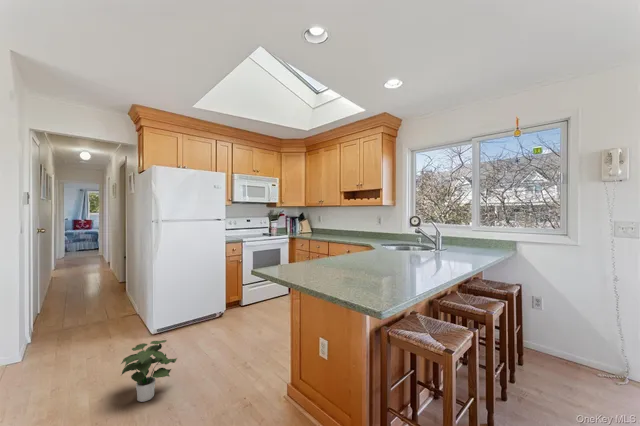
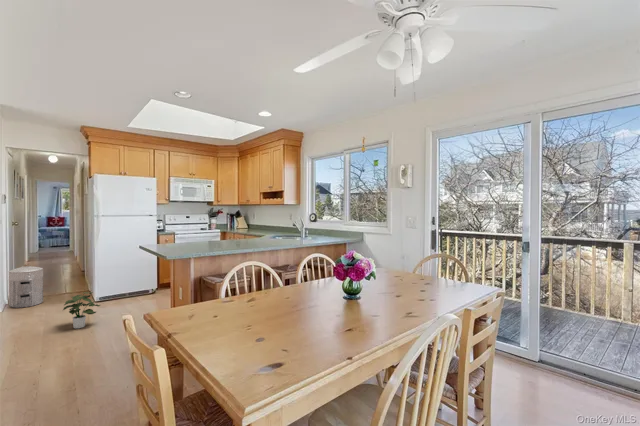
waste bin: none [32,289,81,352] -> present [9,265,43,308]

